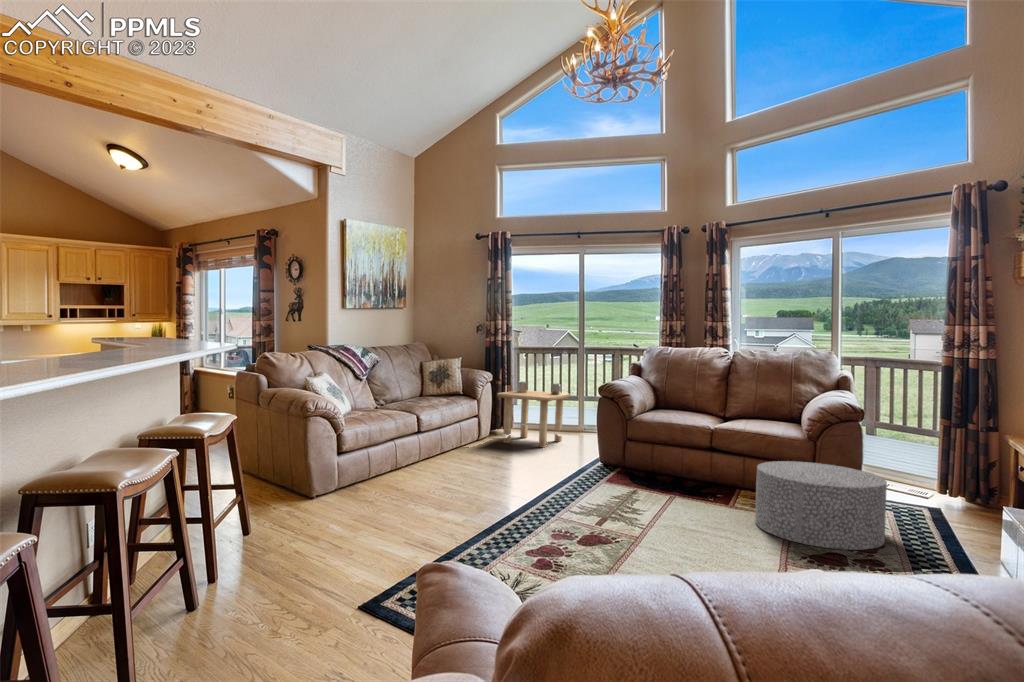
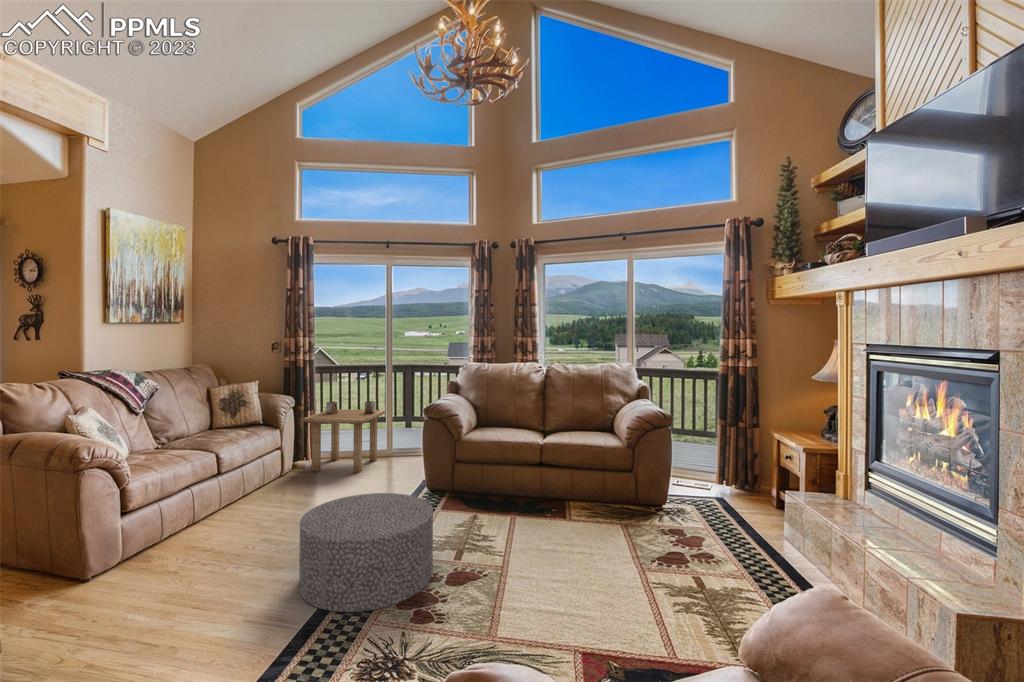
ottoman: present [755,461,887,550] -> present [299,493,433,612]

